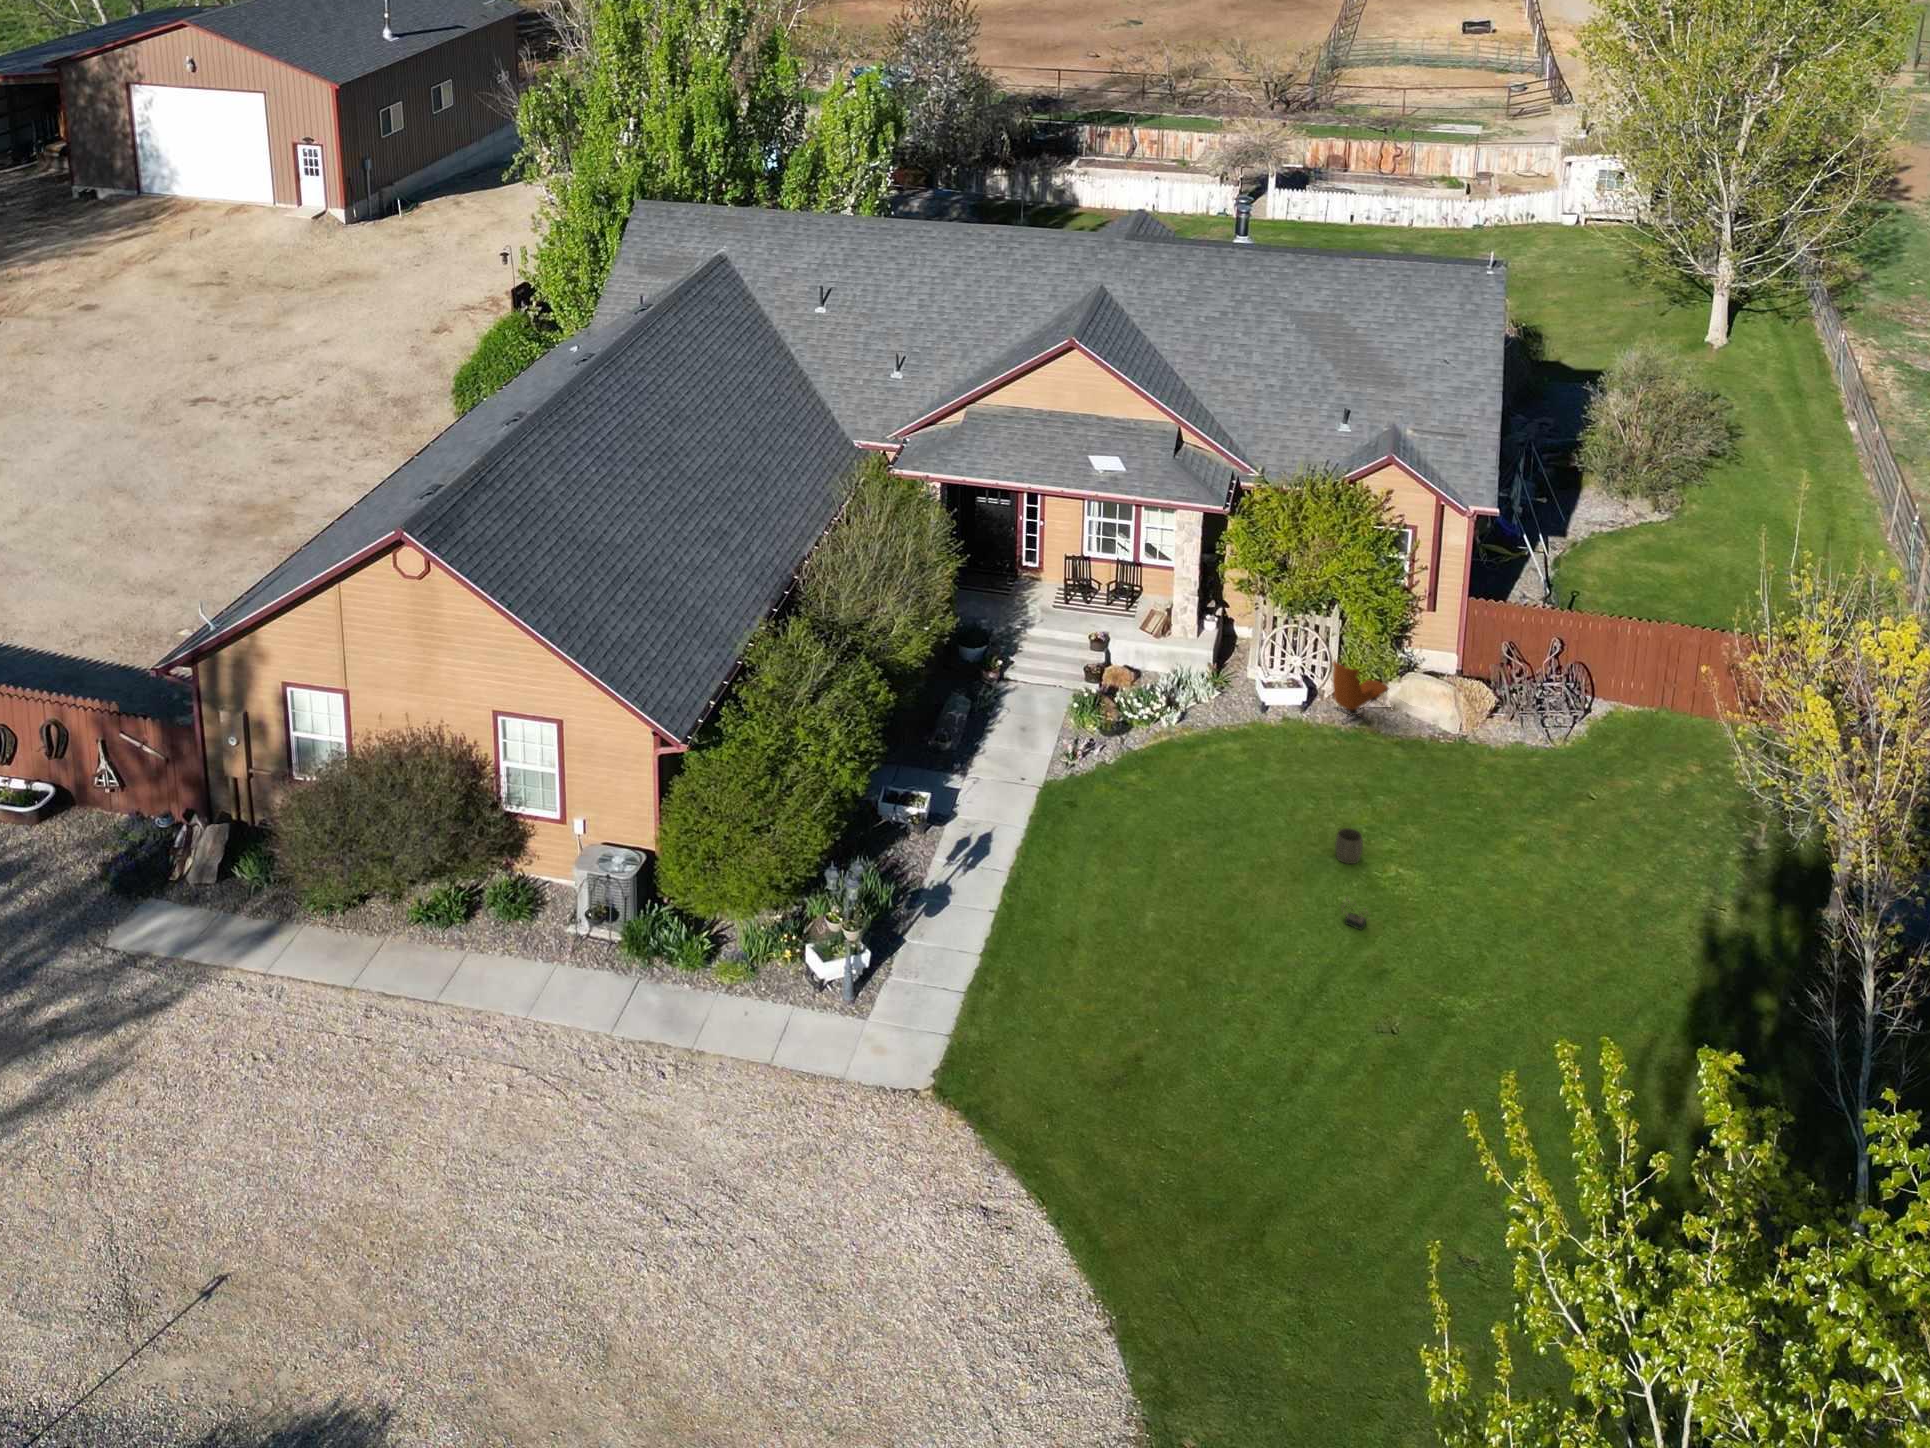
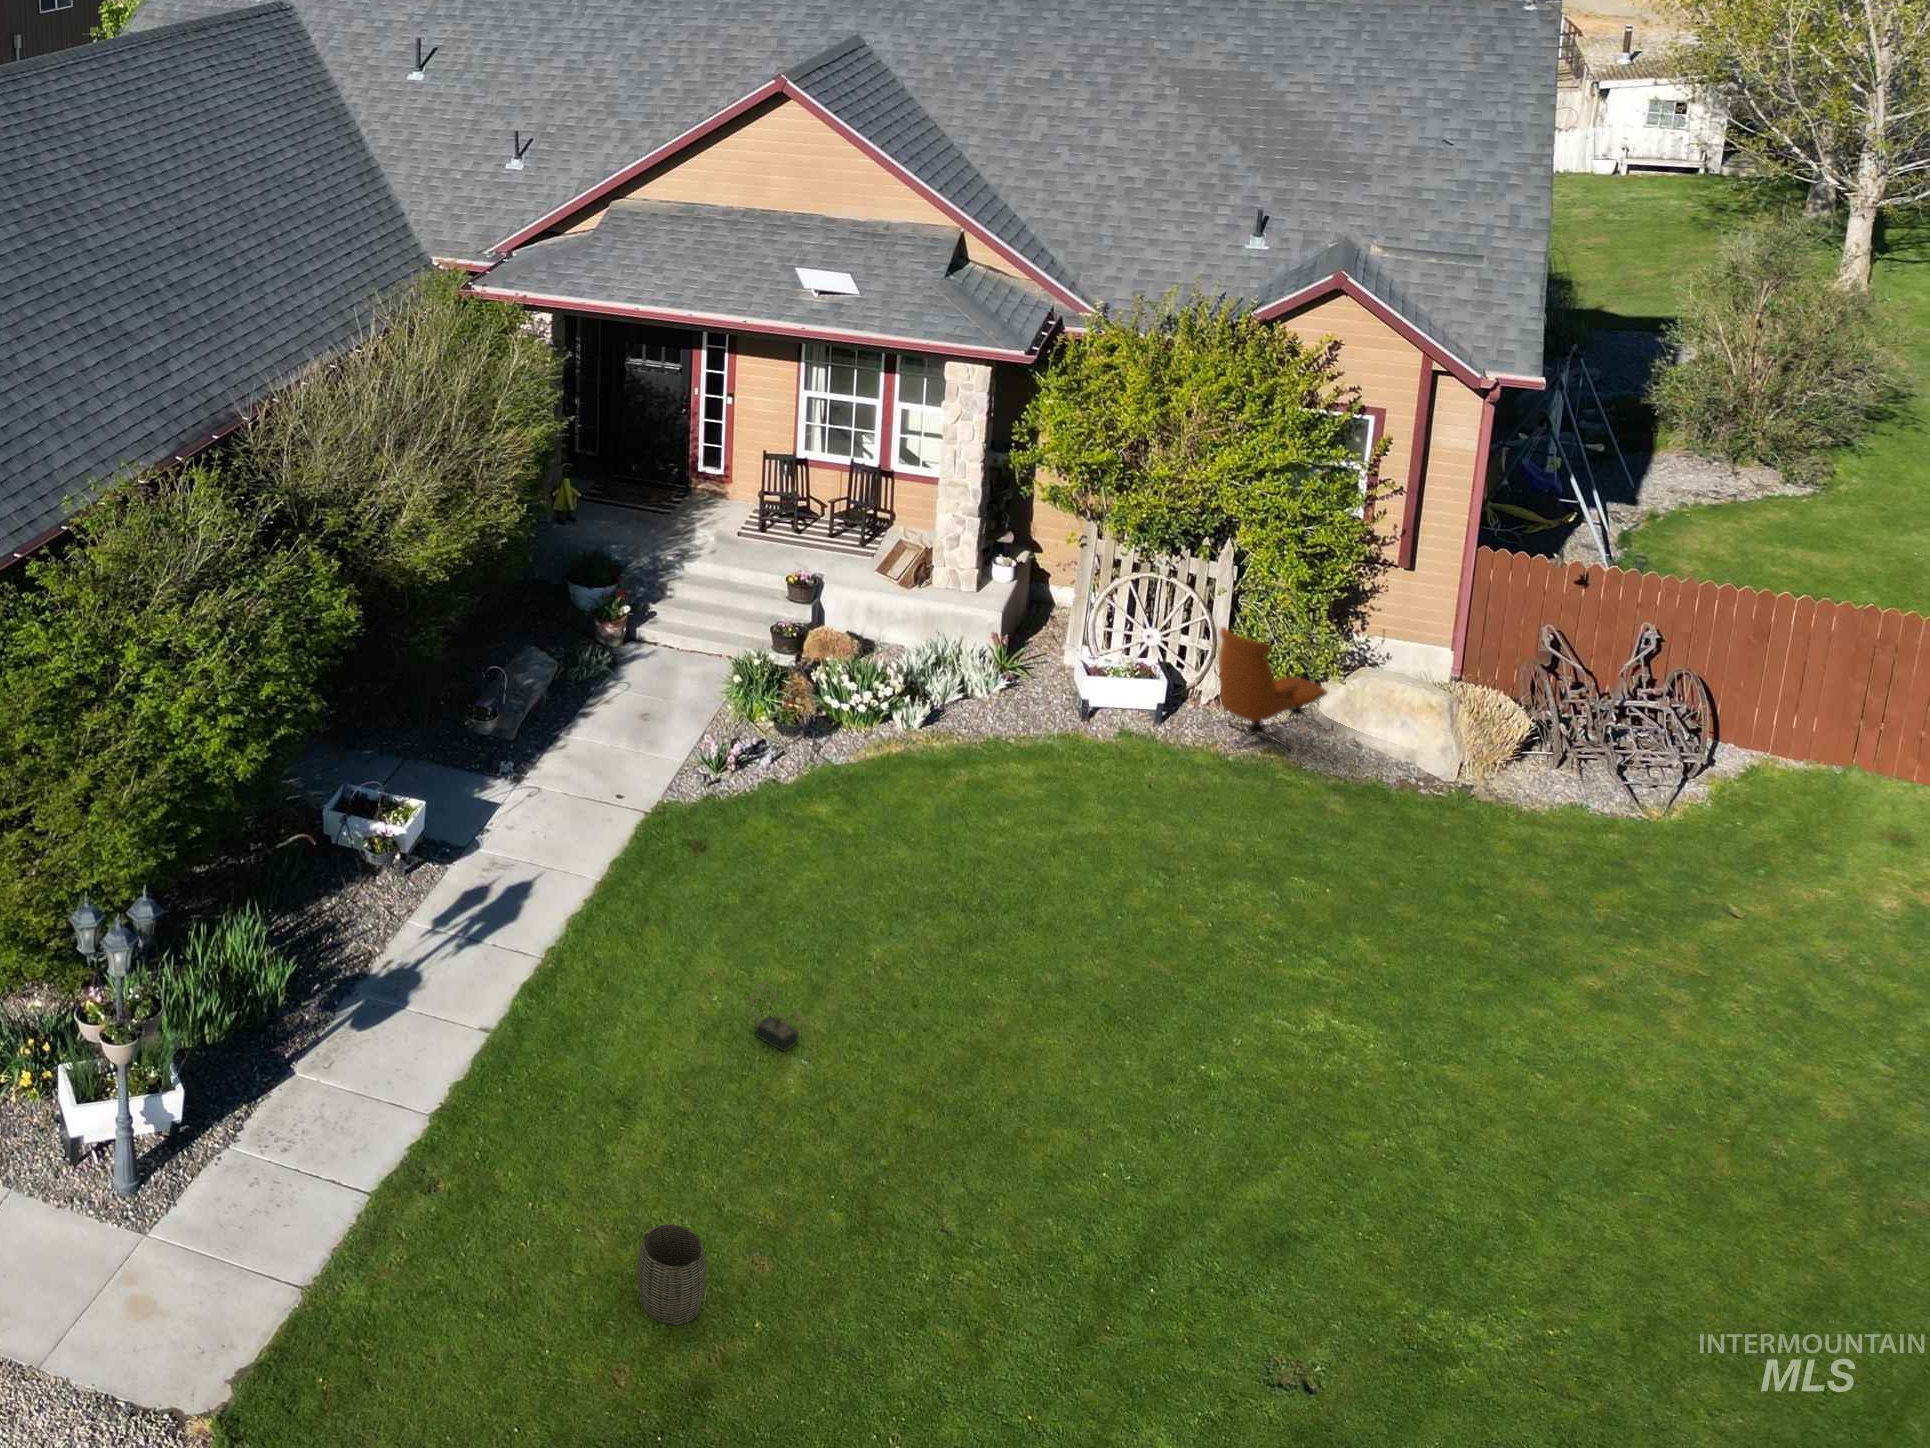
woven basket: present [1335,828,1363,864] -> present [638,1225,706,1325]
decorative plant: present [1342,900,1367,930] -> present [748,986,801,1052]

